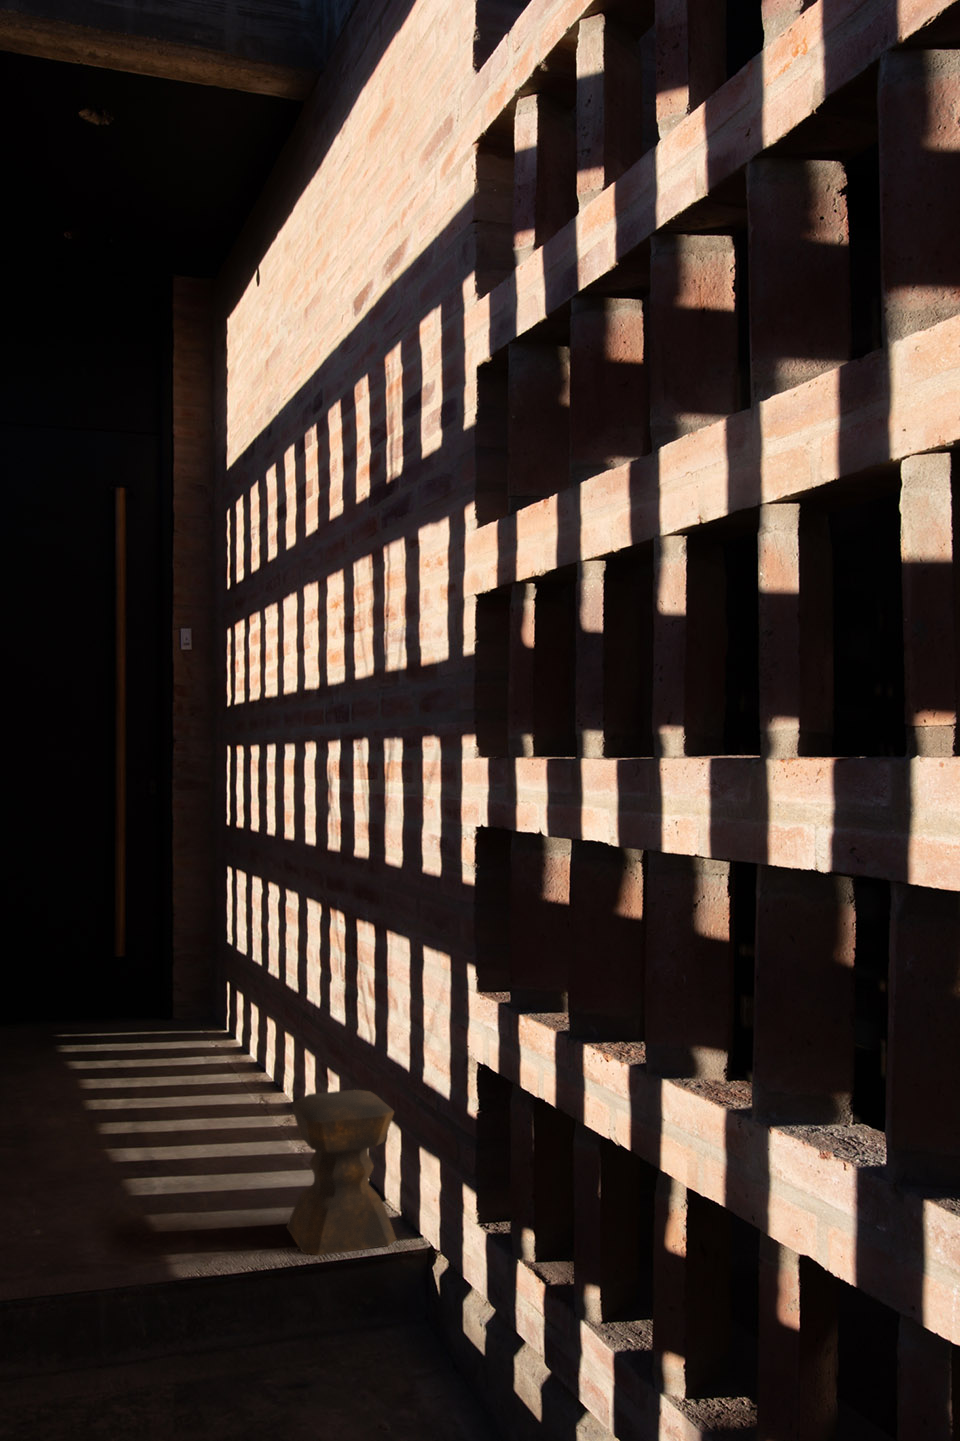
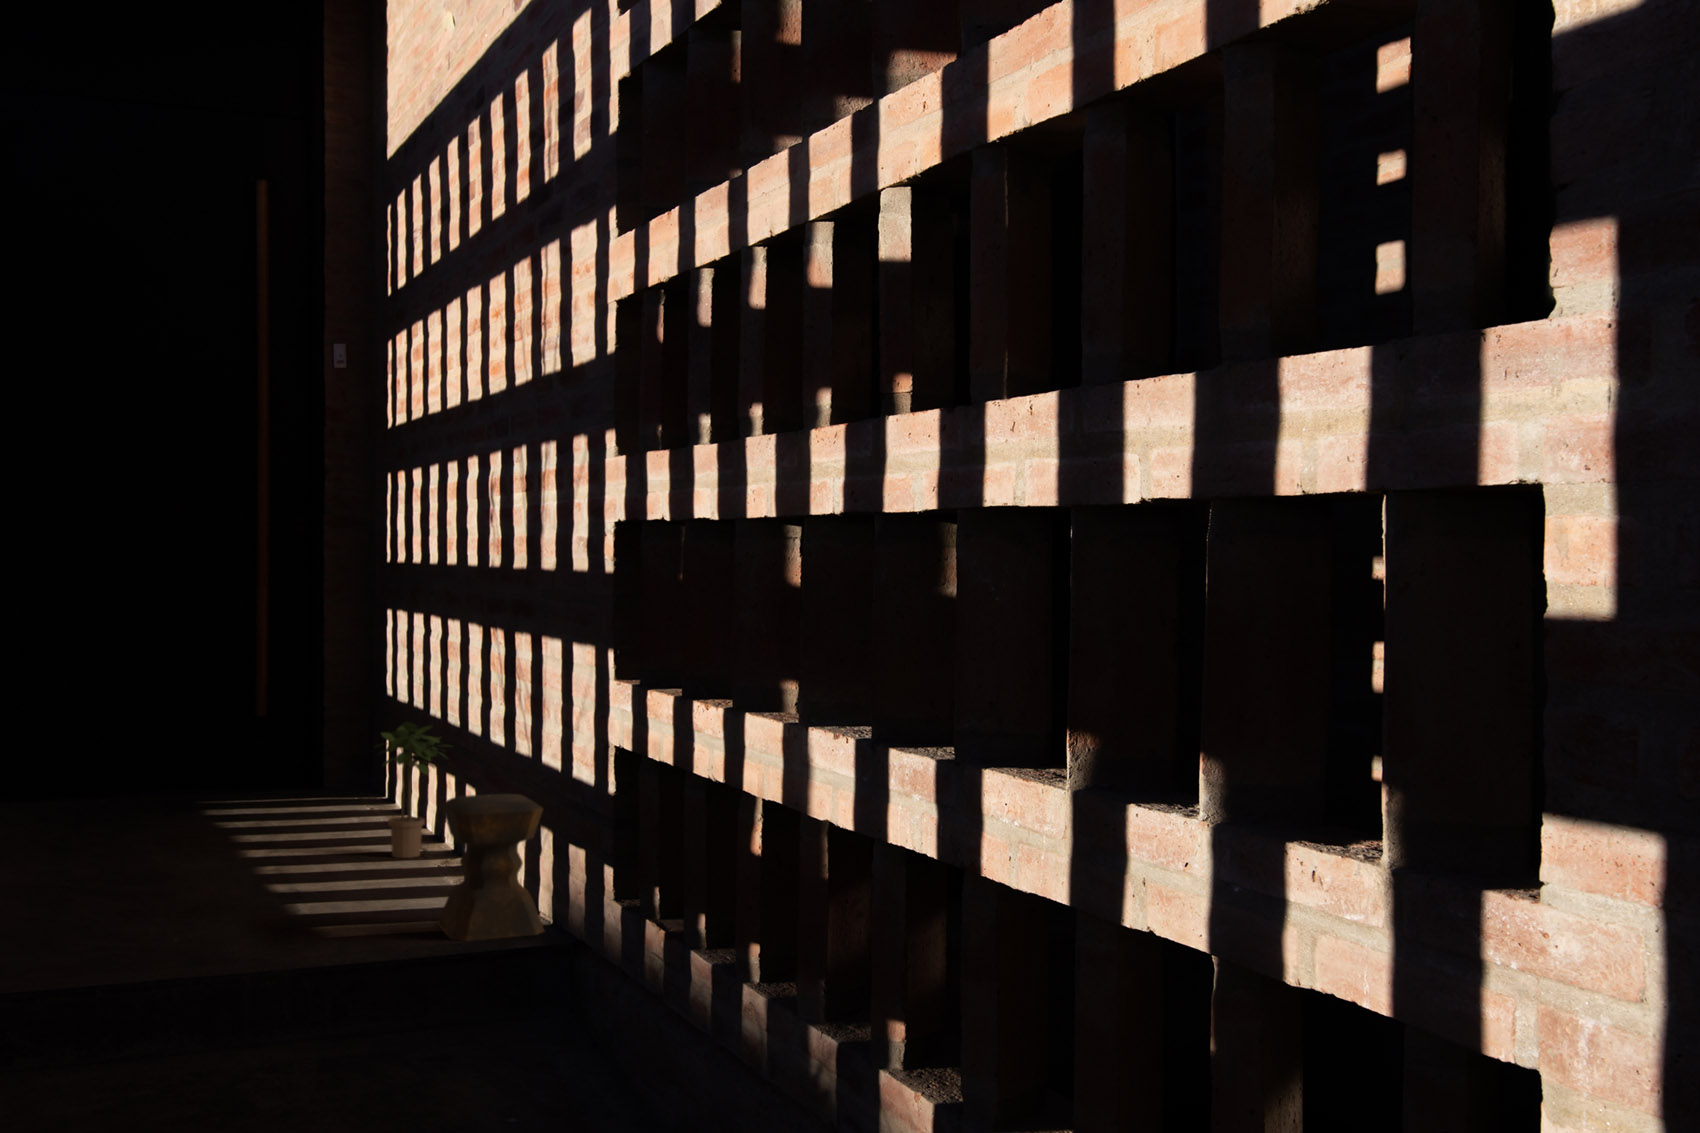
potted plant: none [218,990,293,1122] -> present [381,722,451,858]

